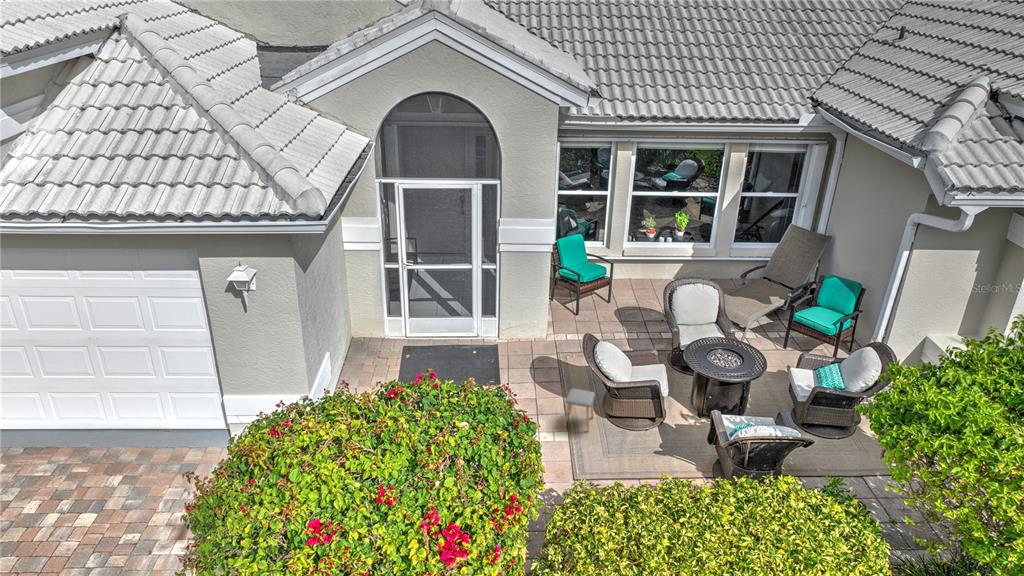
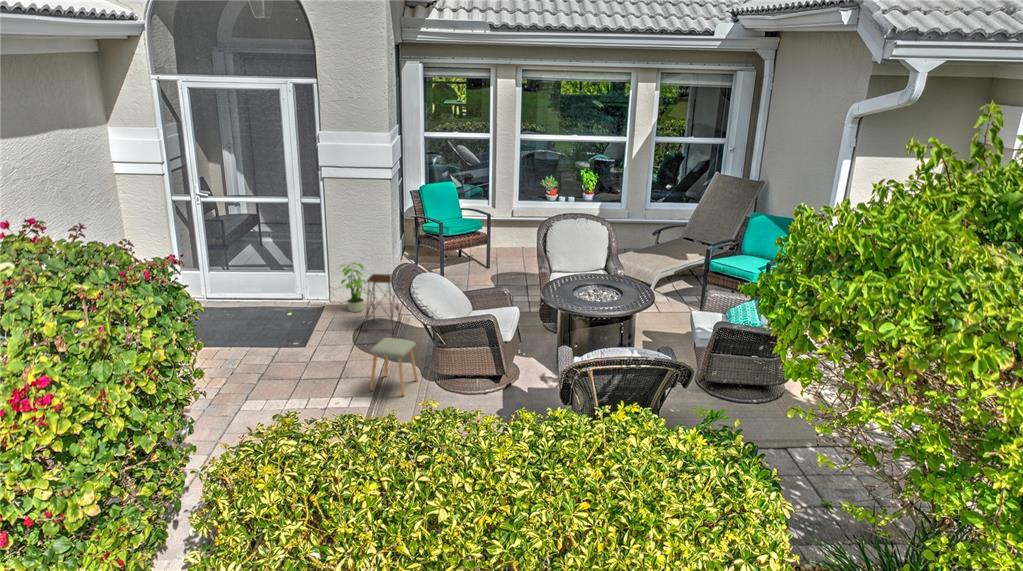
potted plant: none [509,312,532,351] -> present [340,263,367,312]
side table: none [538,327,561,372] -> present [366,274,399,331]

